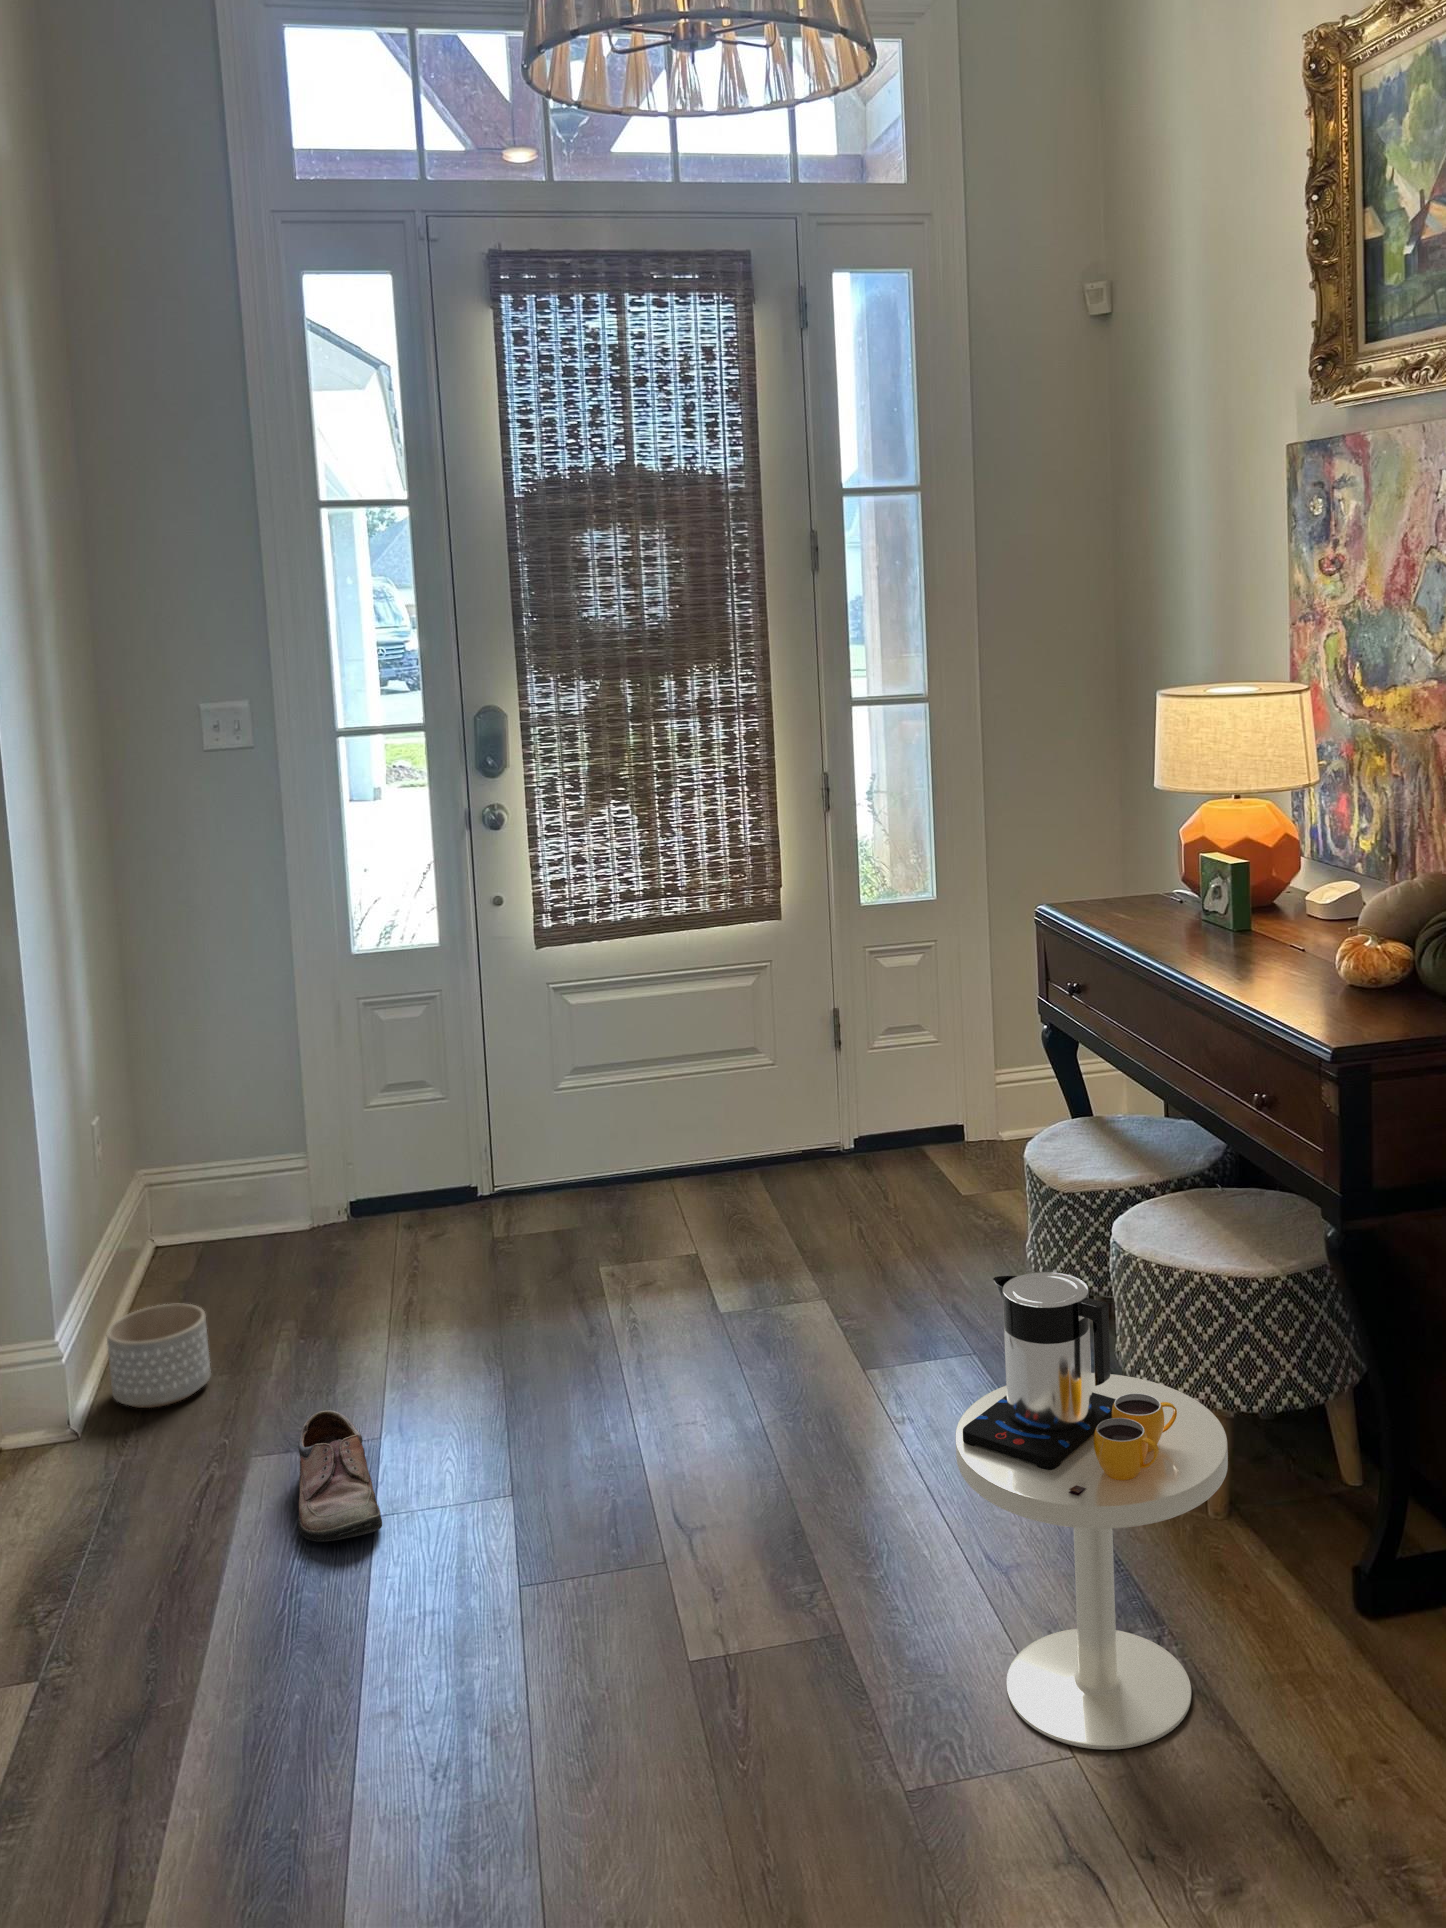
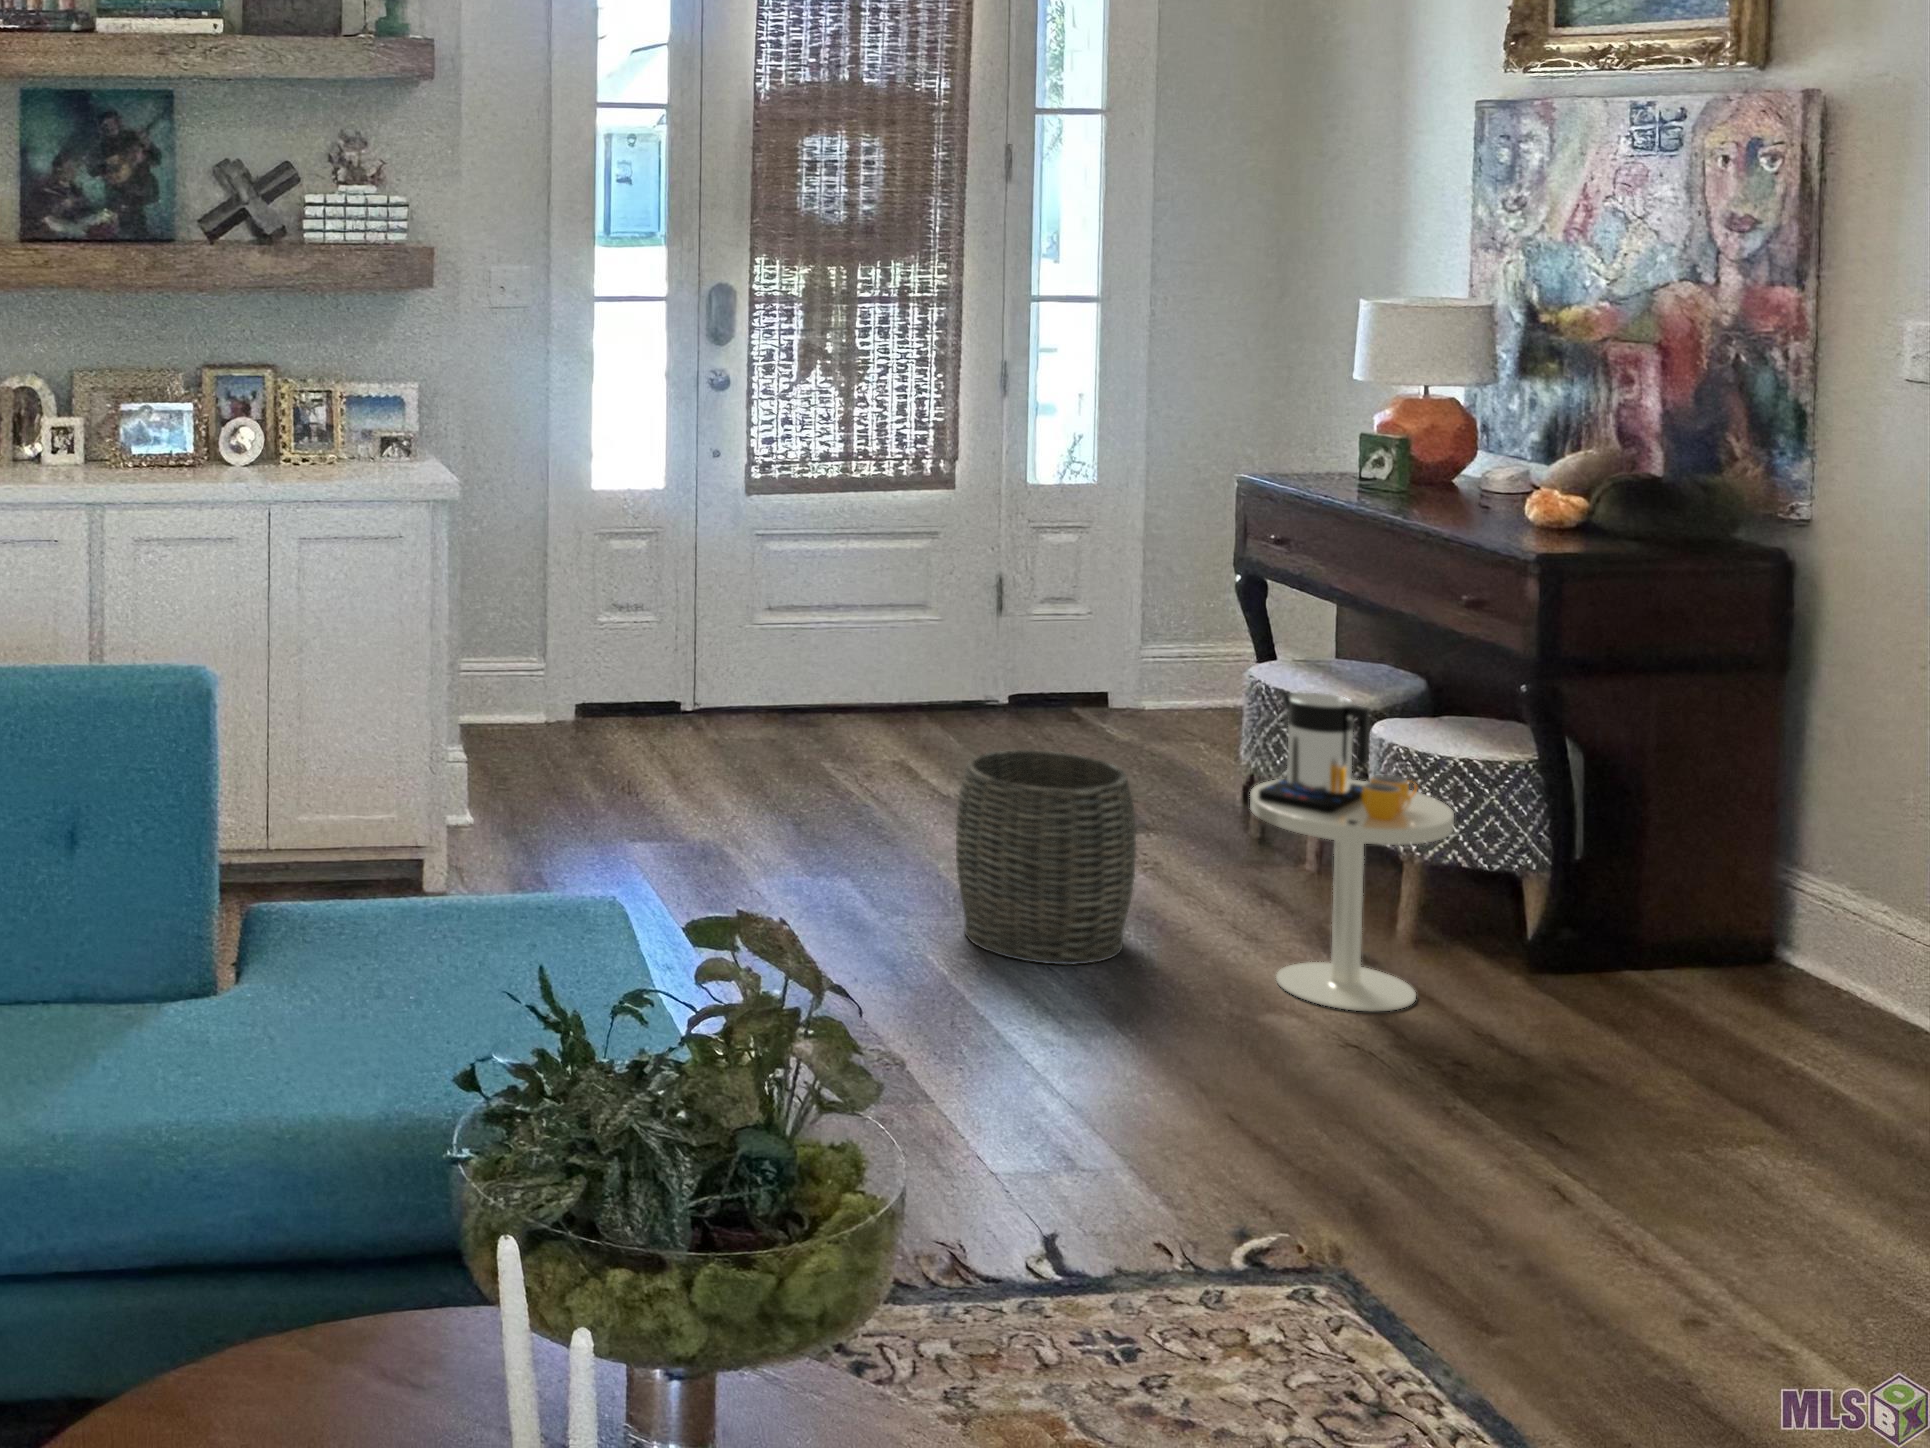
planter: present [106,1304,211,1408] -> none [474,741,547,813]
woven basket: none [589,1341,831,1680] -> present [956,750,1136,965]
shoe: present [298,1410,382,1541] -> none [669,808,759,884]

